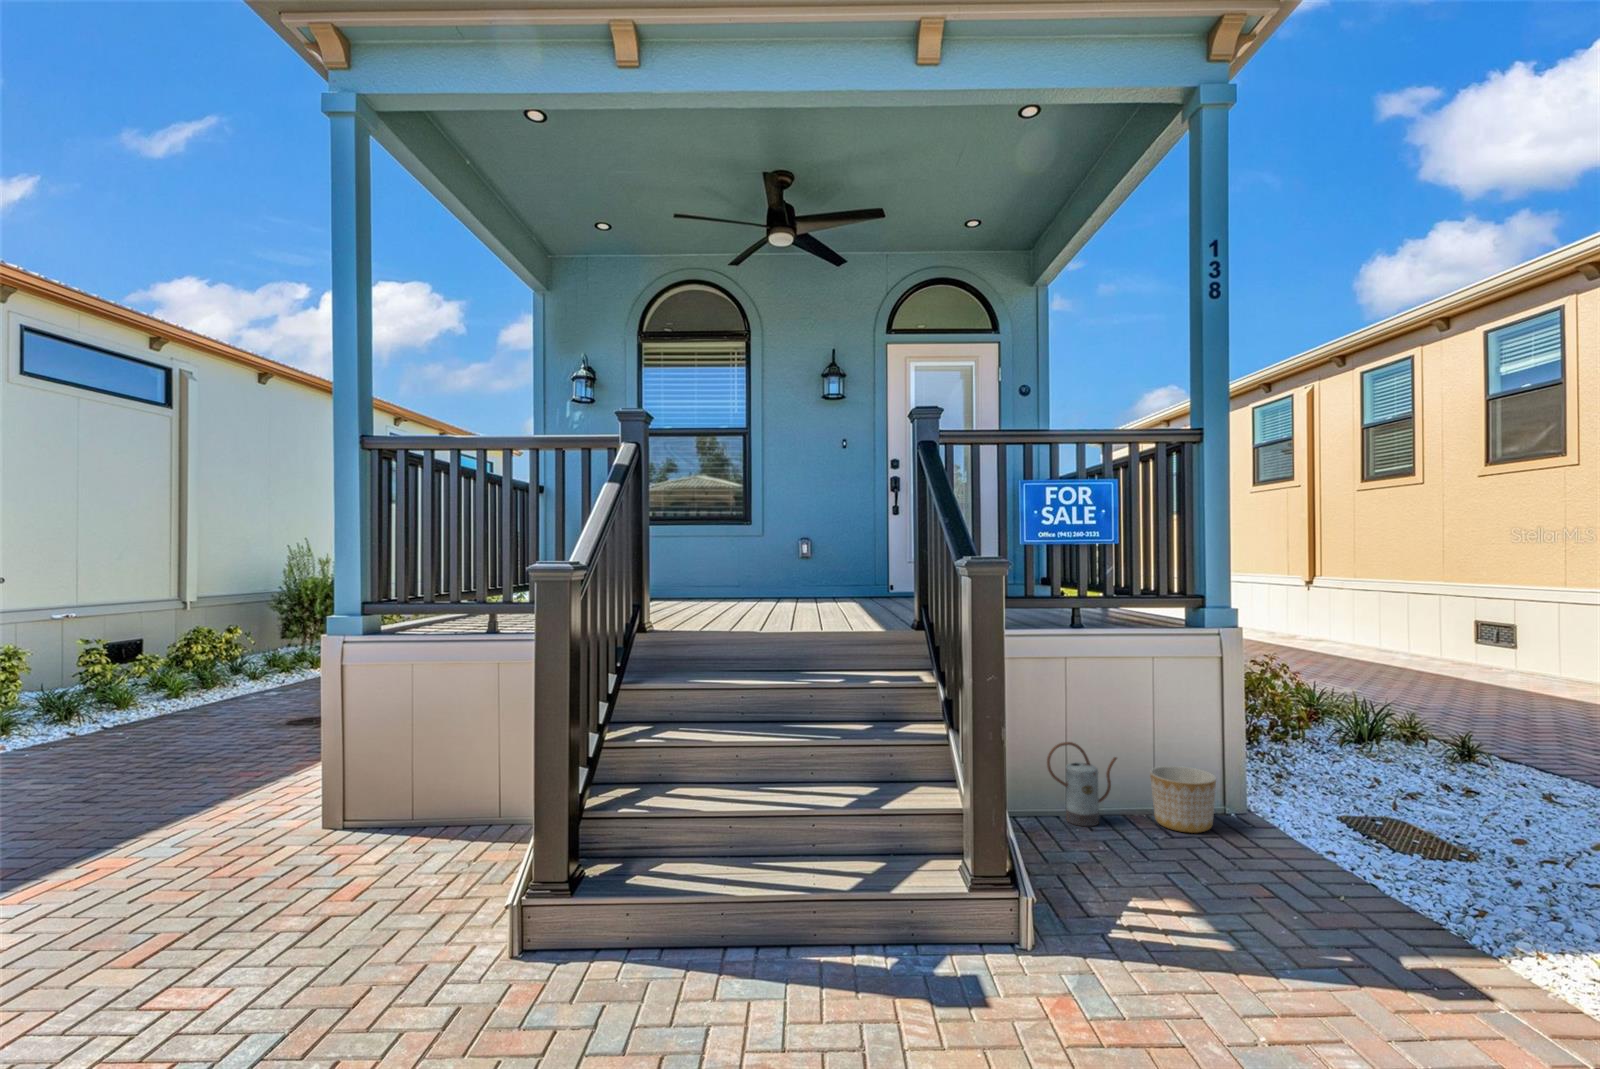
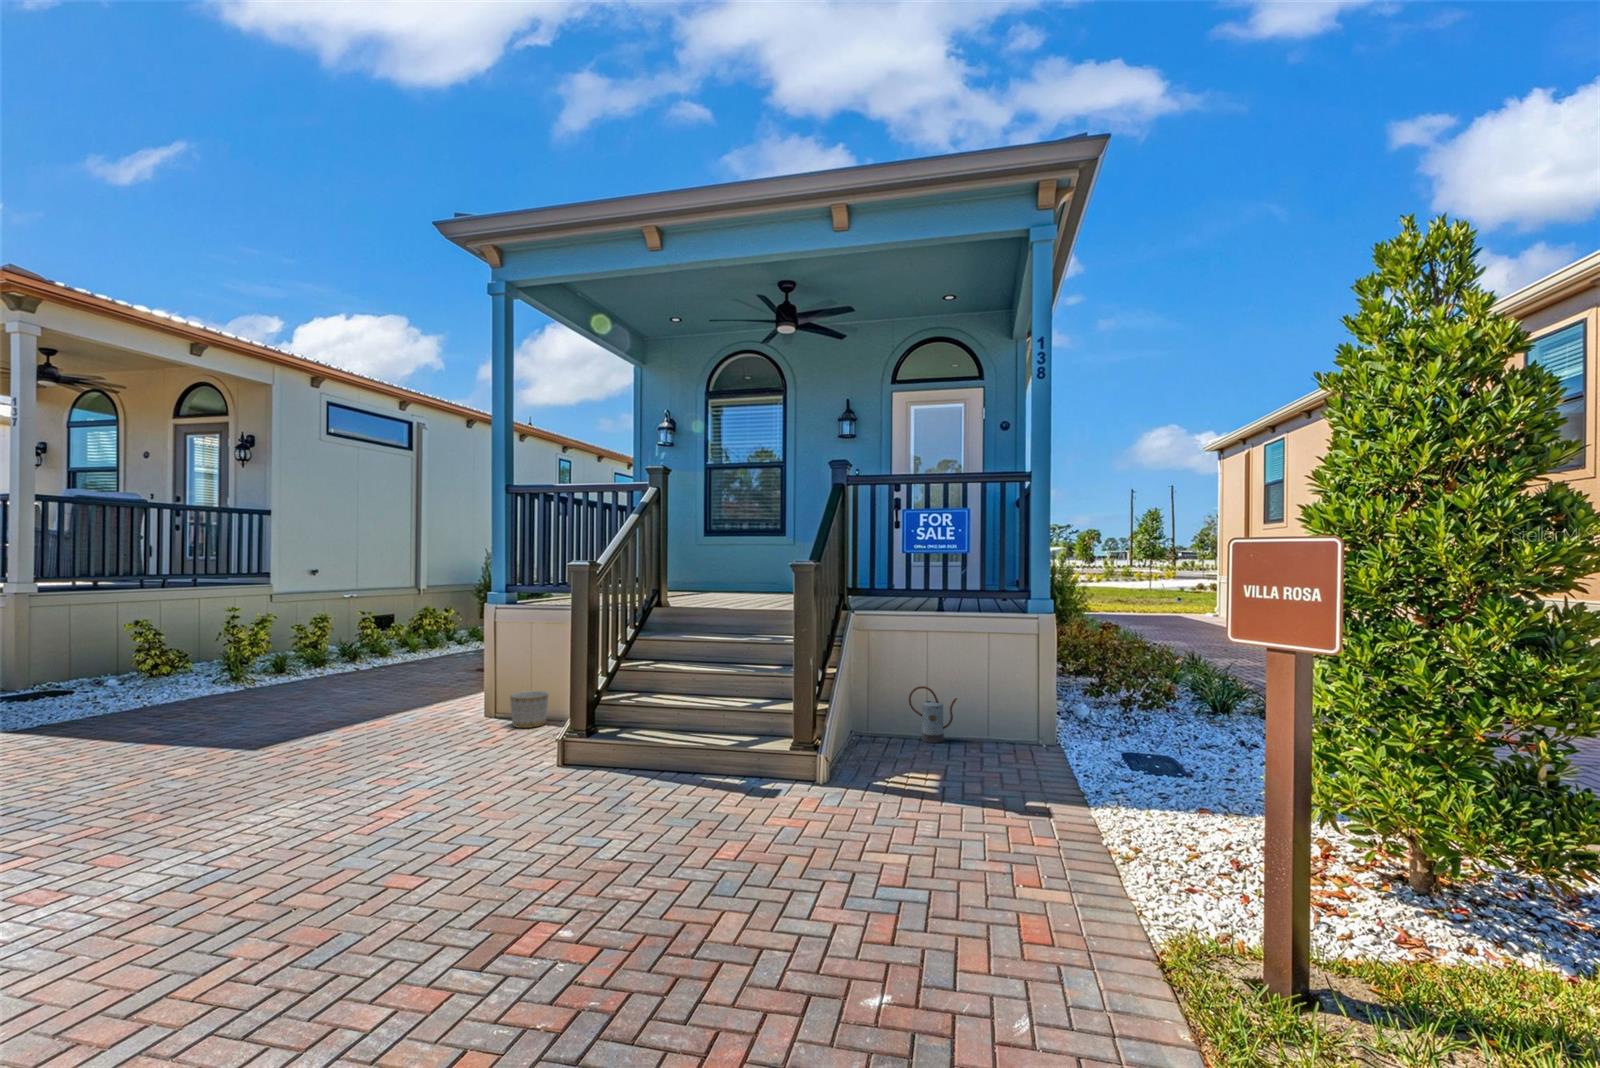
planter: present [1150,766,1216,833] -> present [510,691,548,728]

